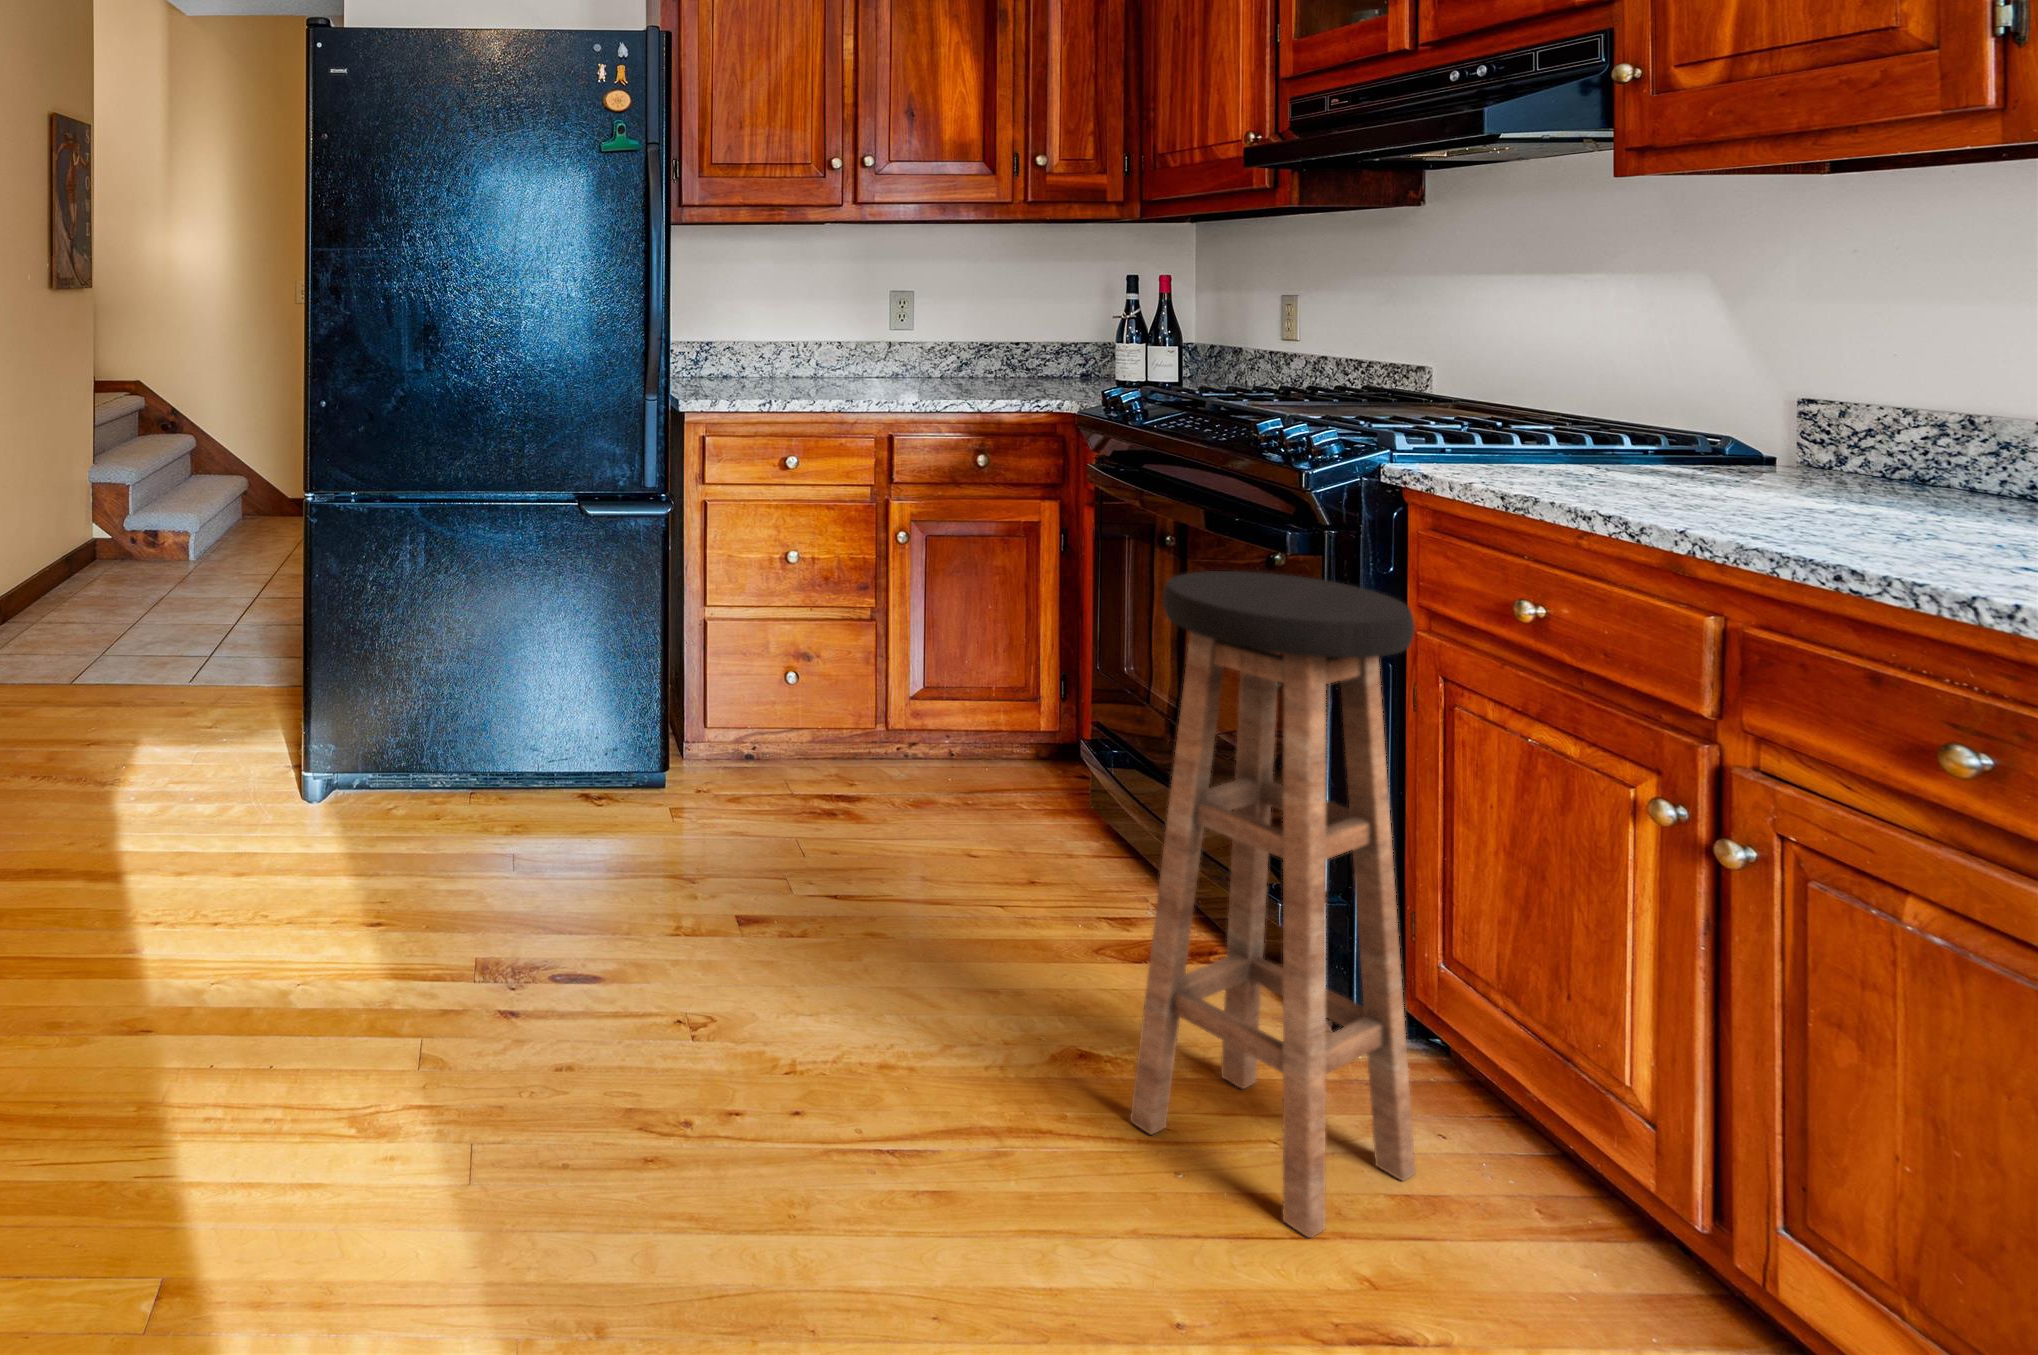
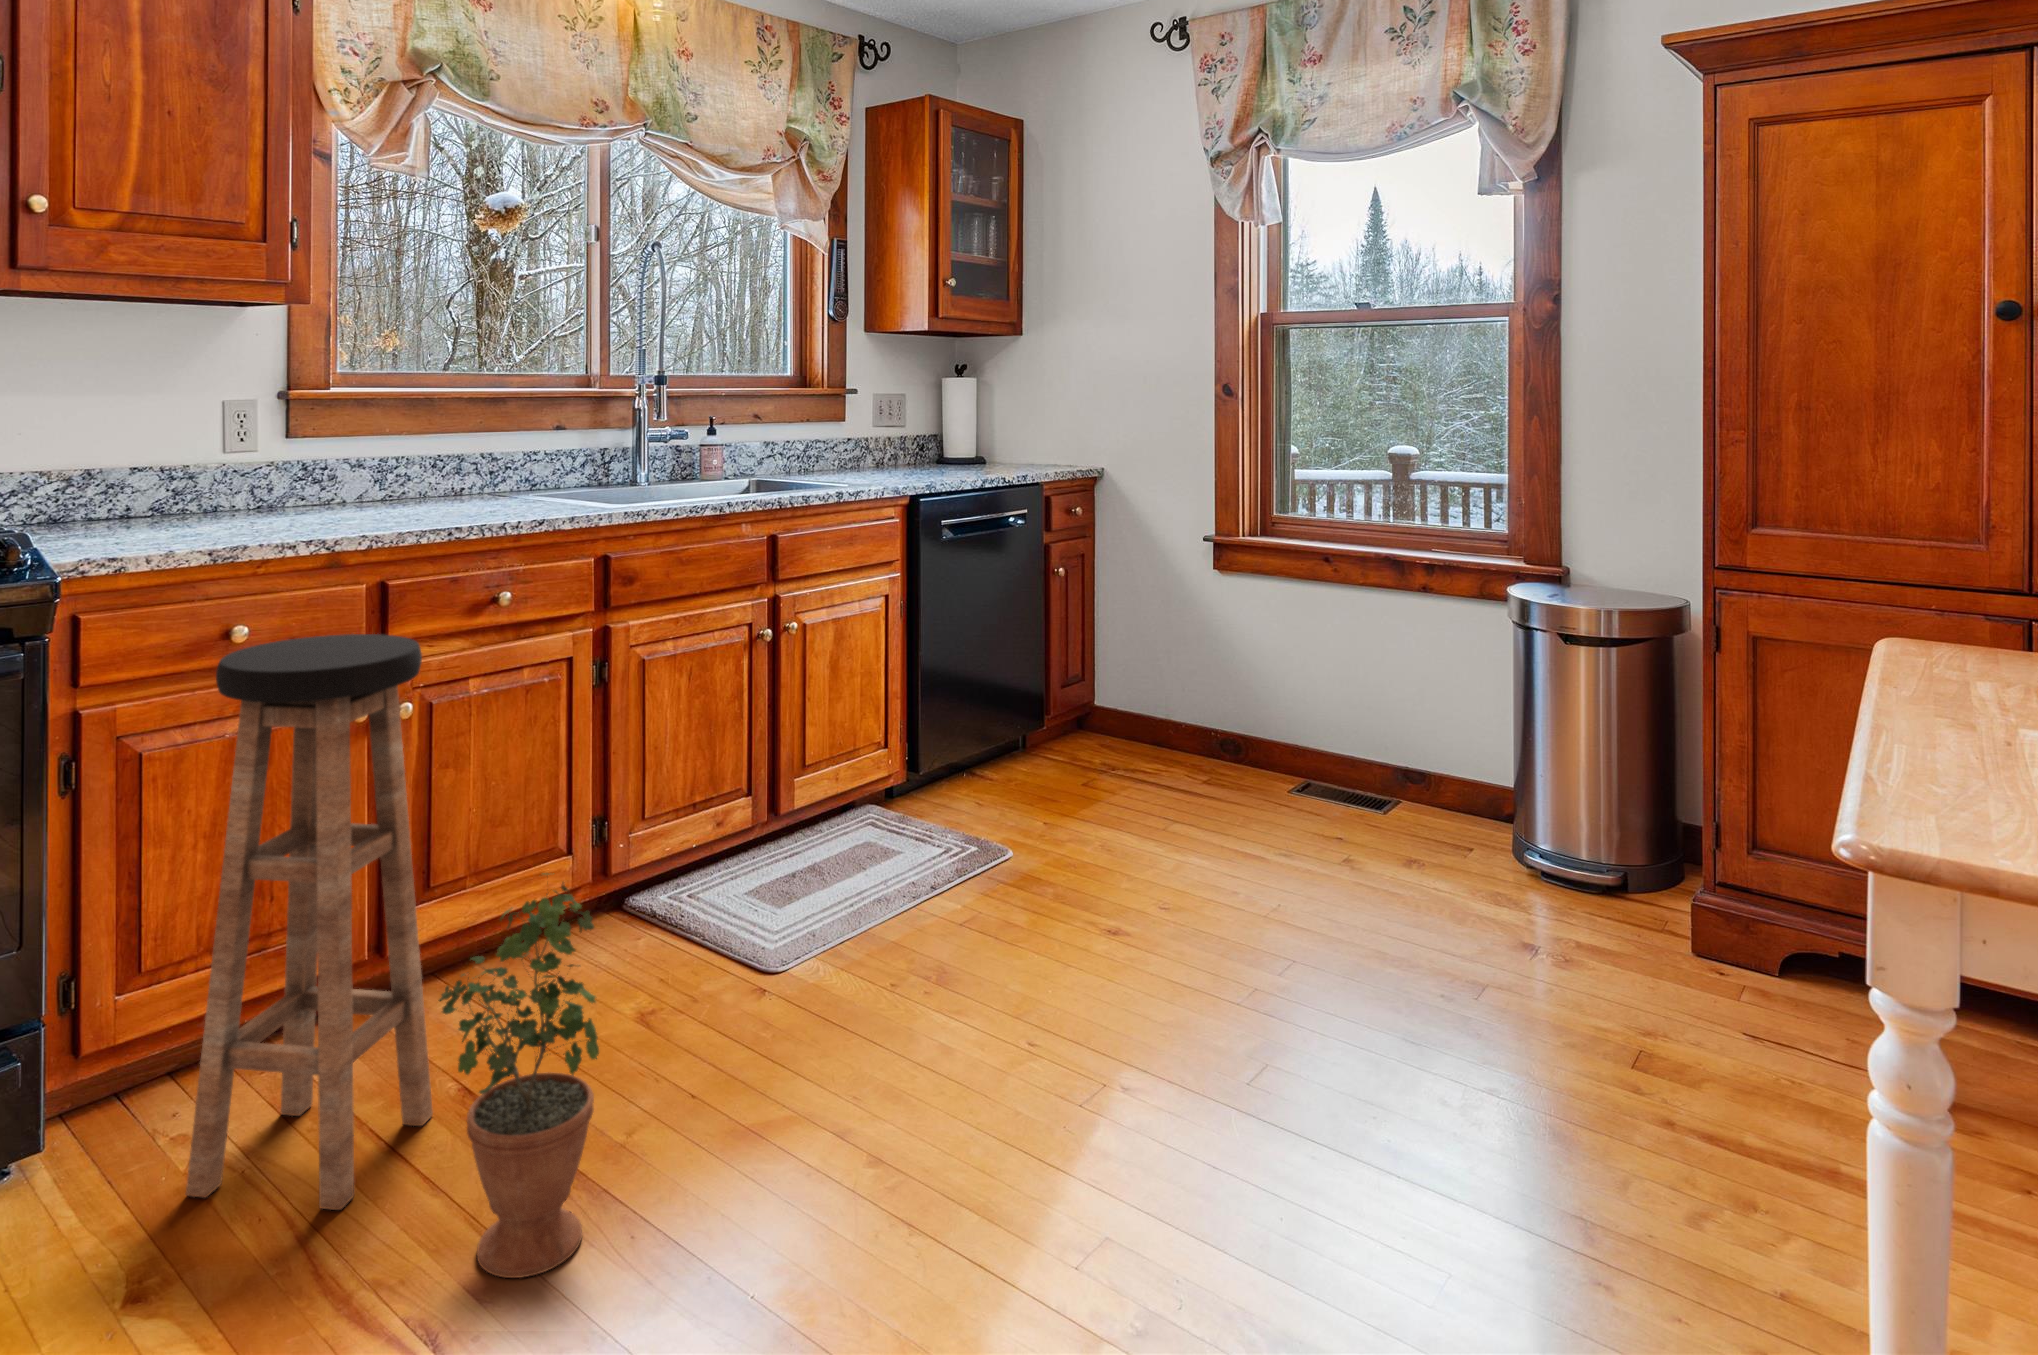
potted plant: none [897,839,1058,1219] -> present [440,883,599,1278]

